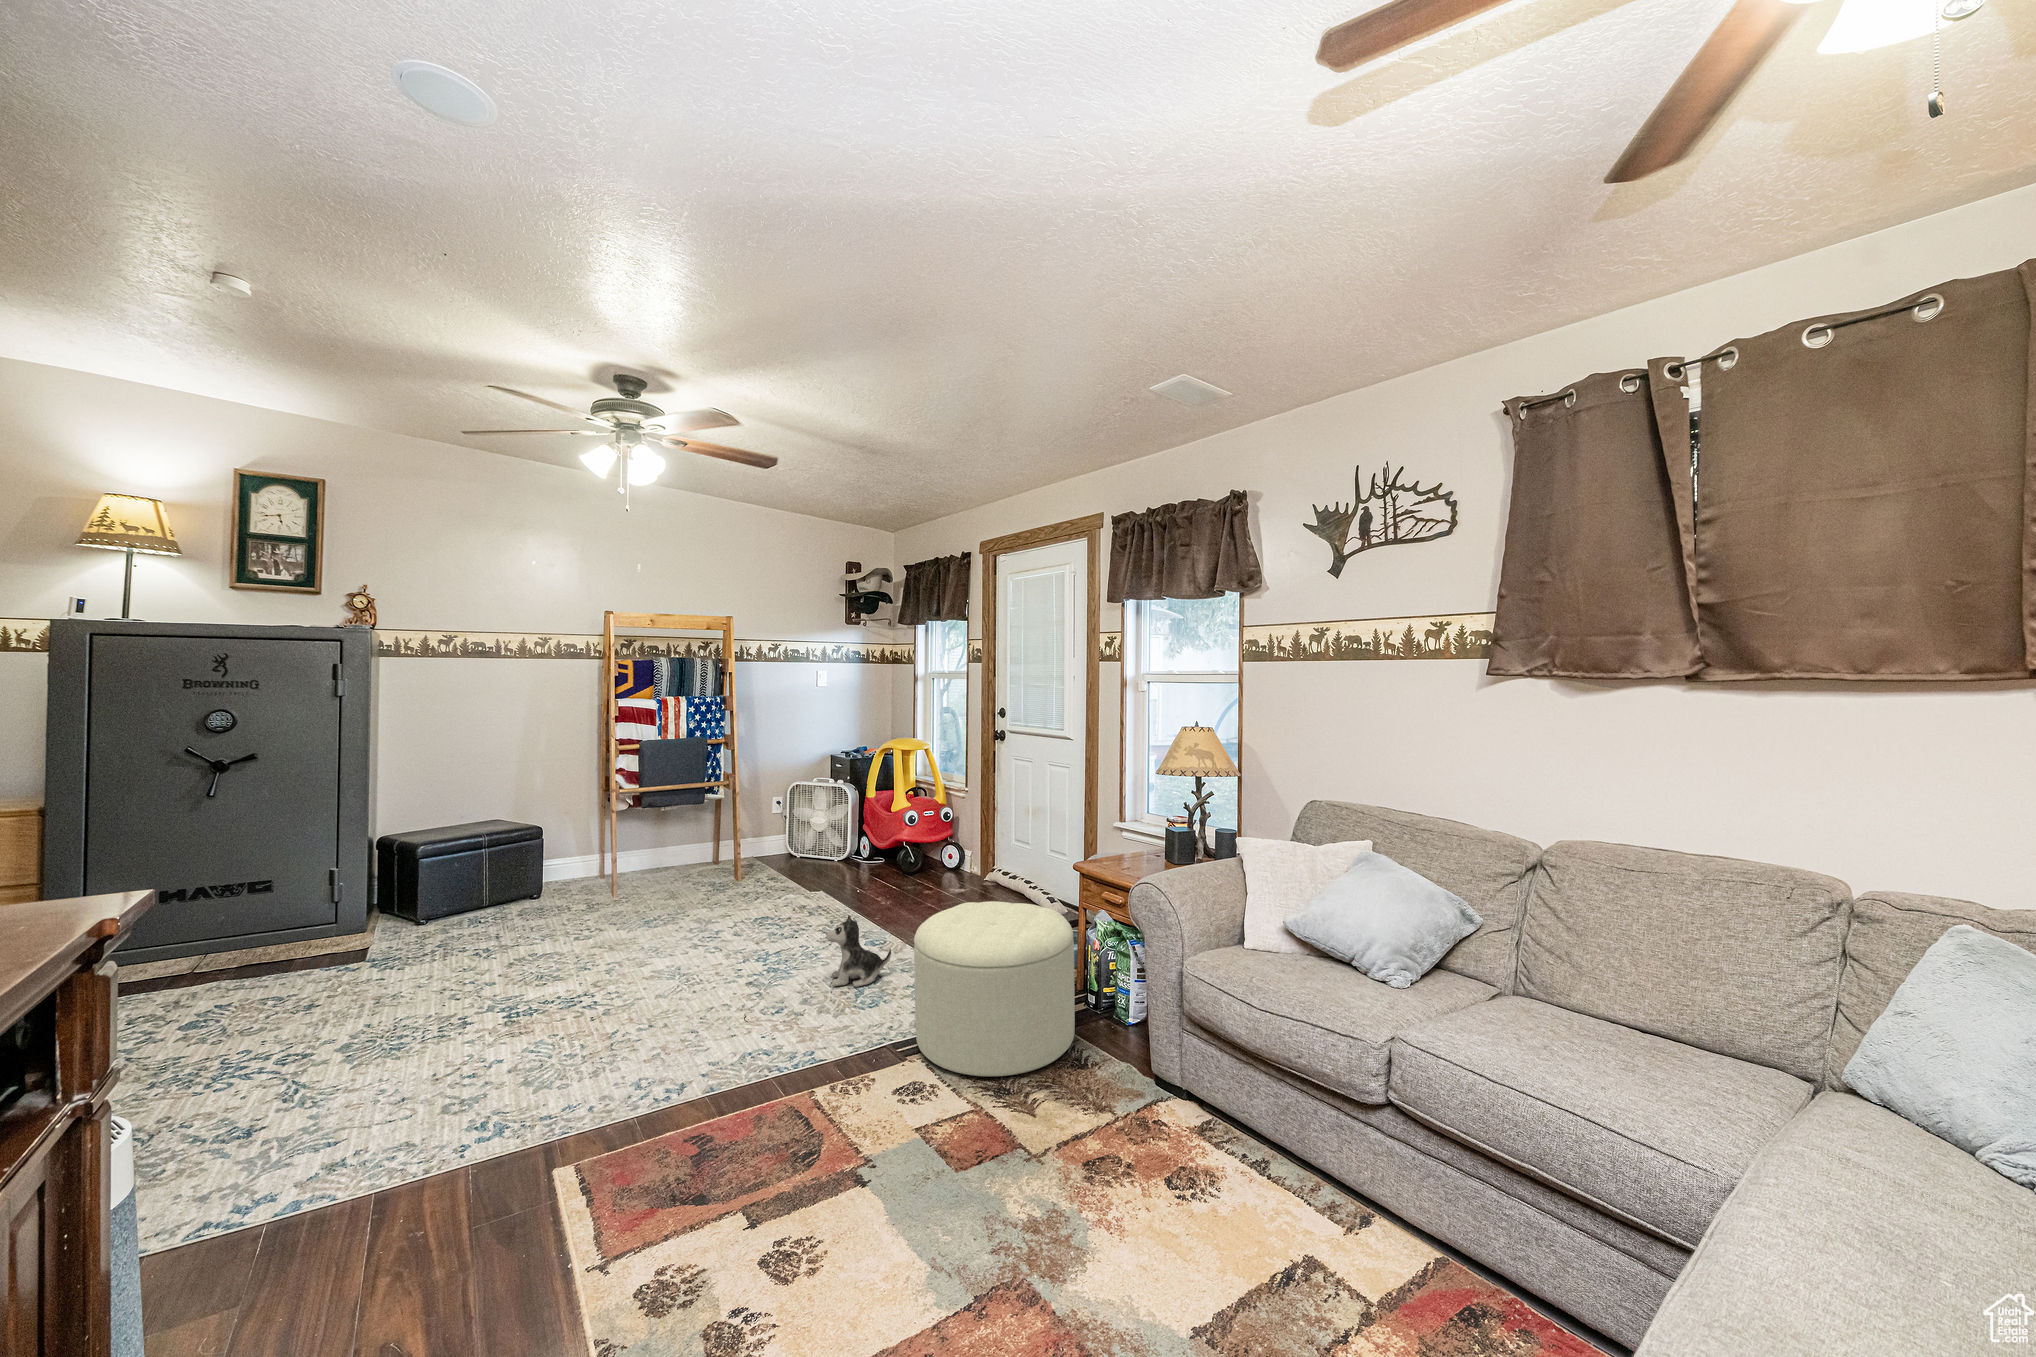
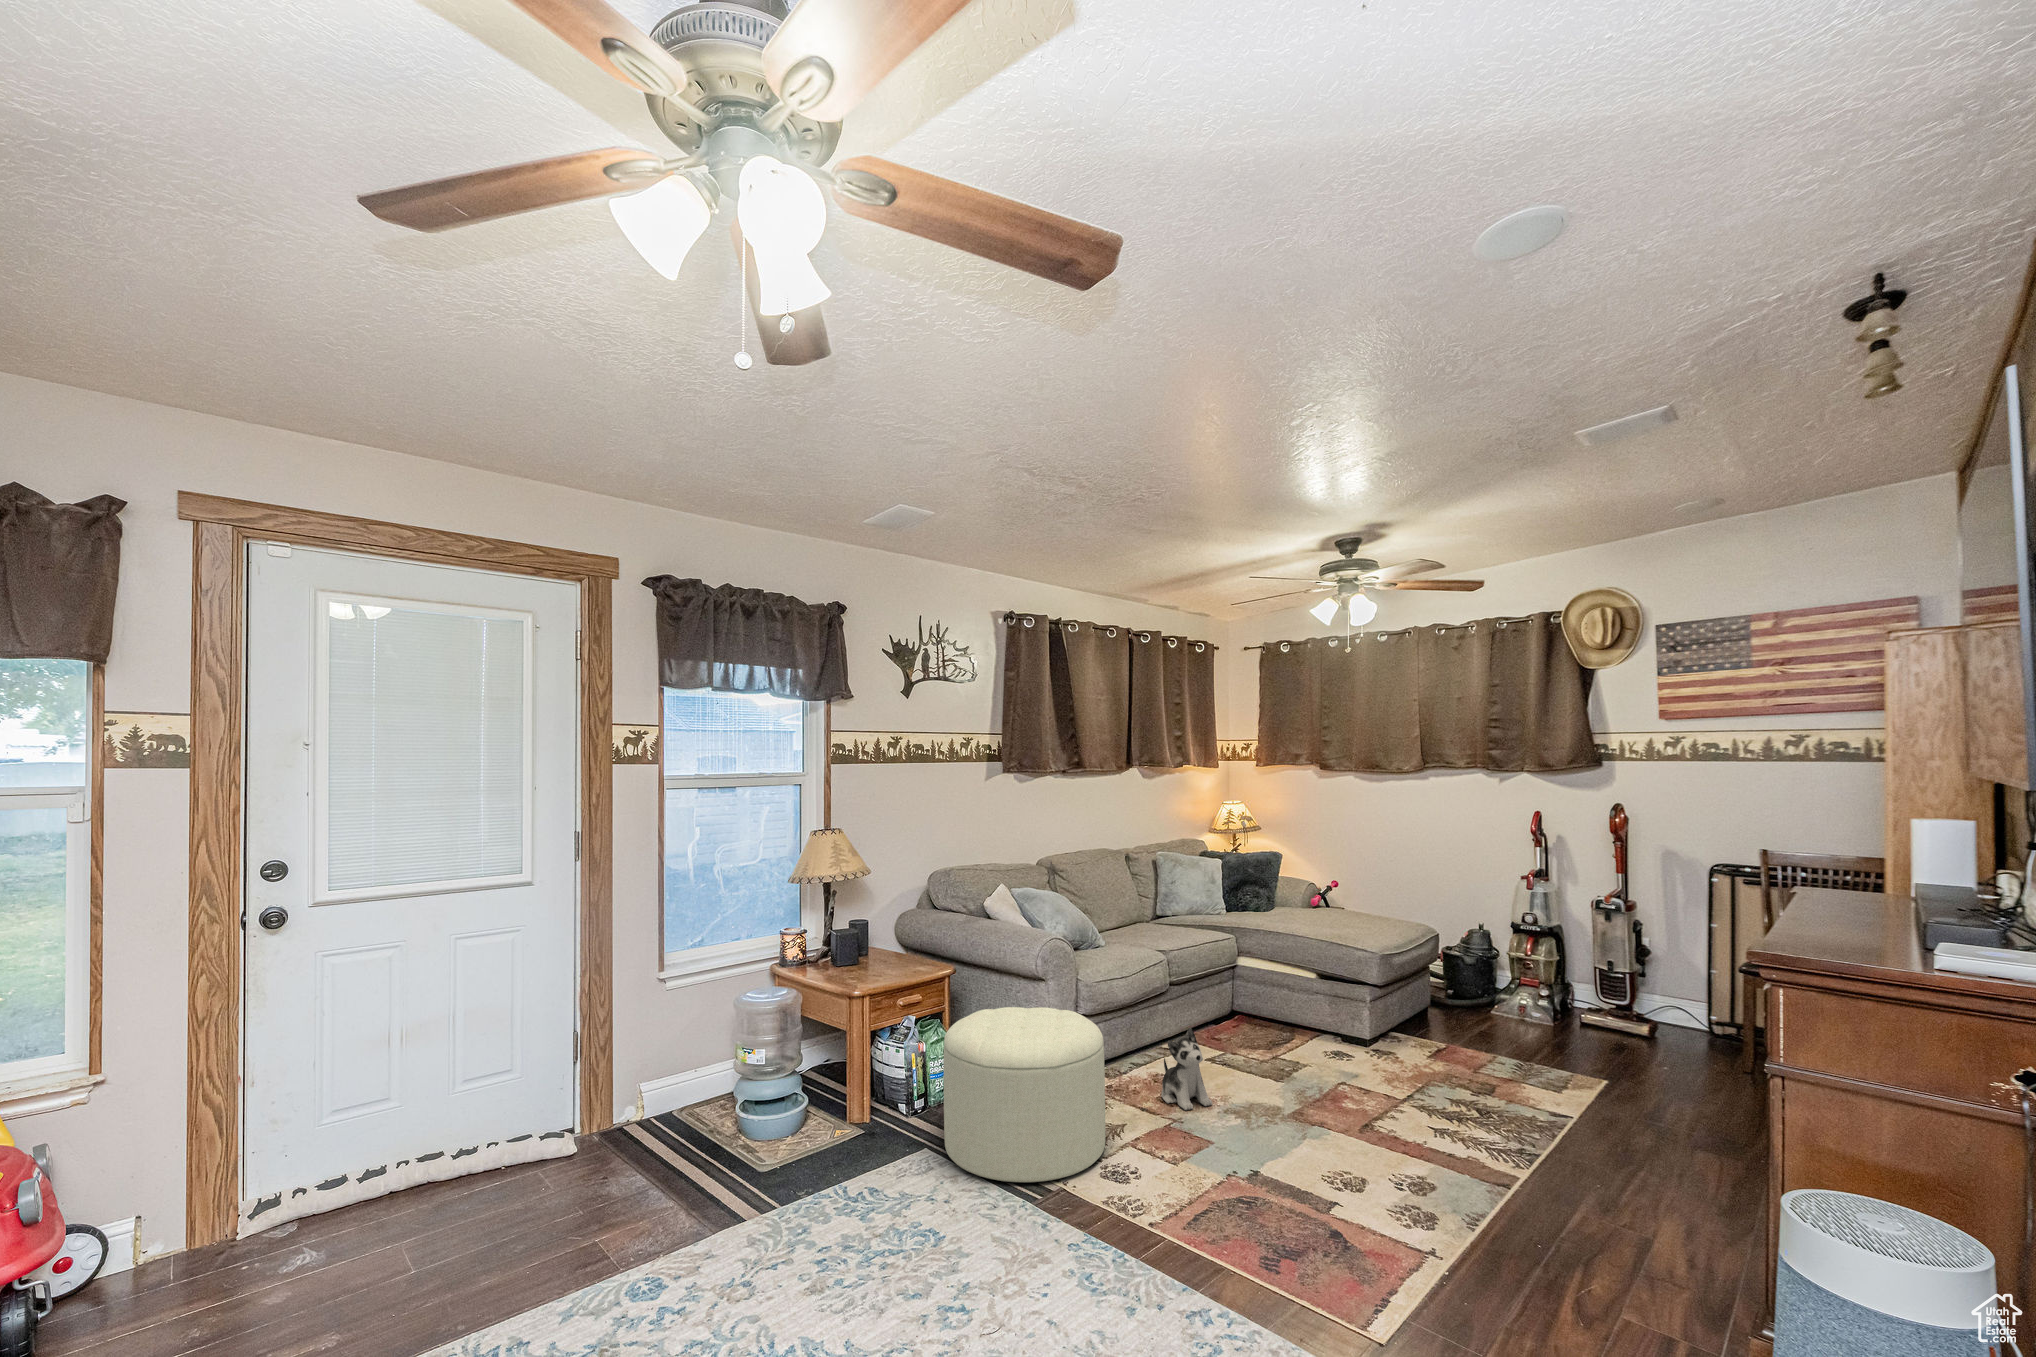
plush toy: present [826,915,891,987] -> present [1162,1028,1212,1110]

